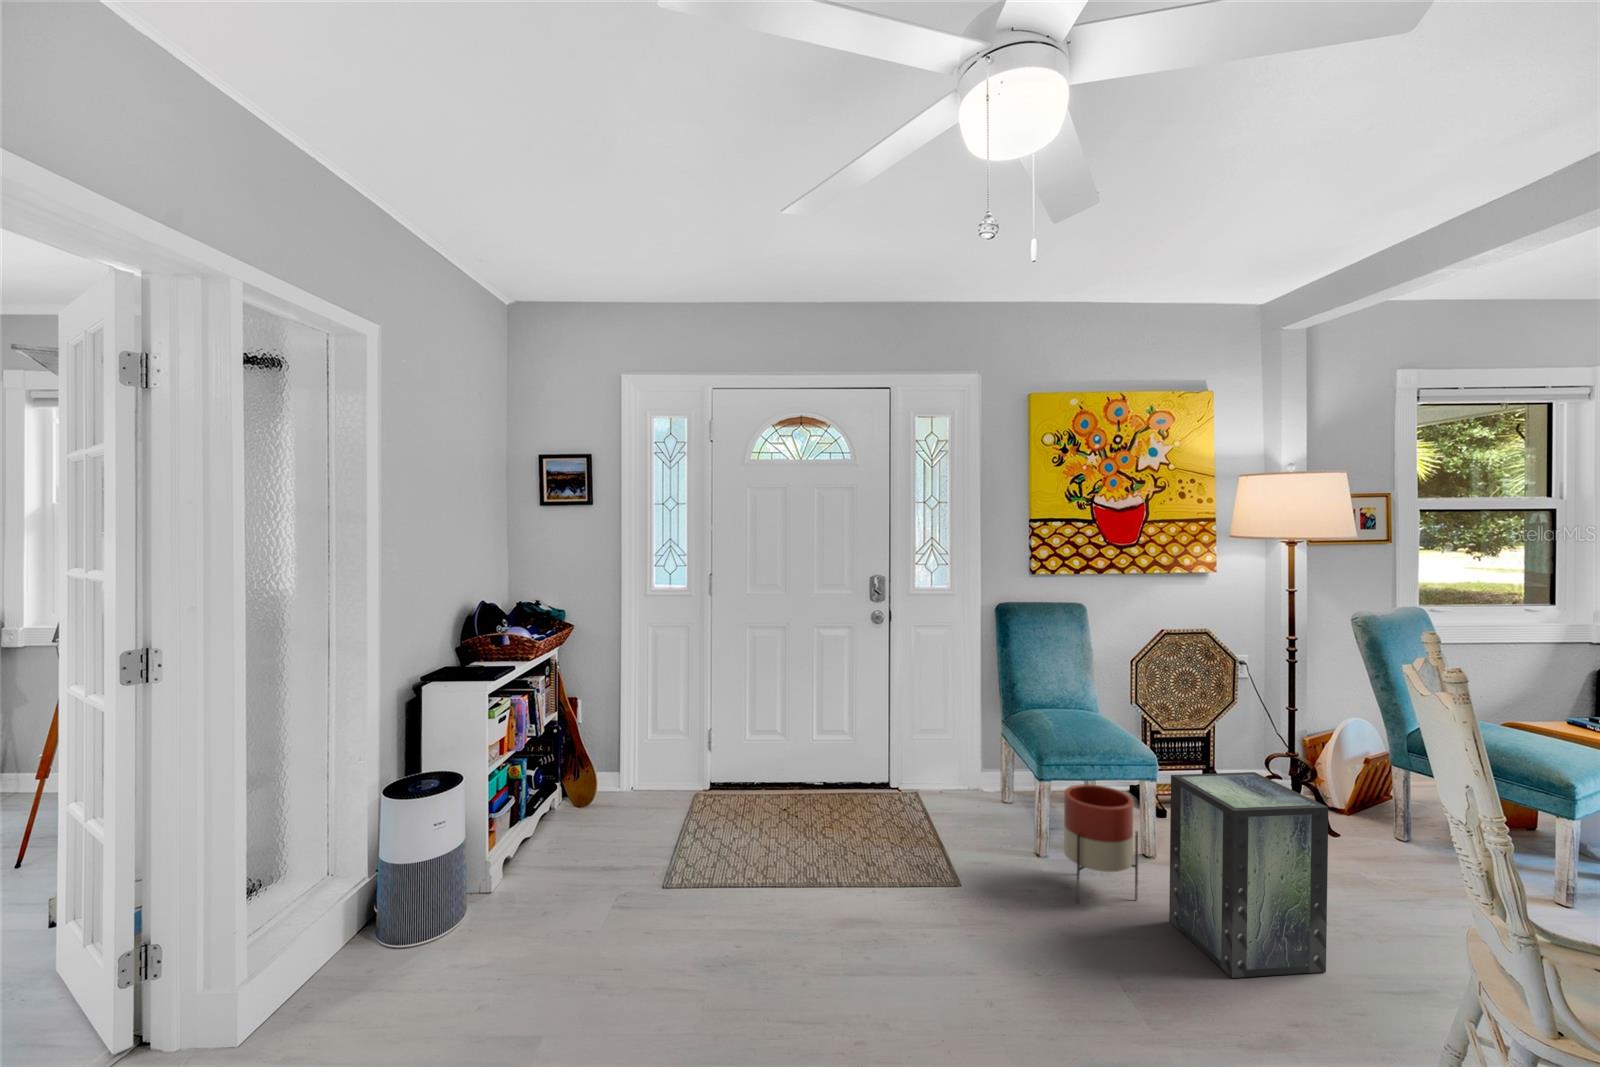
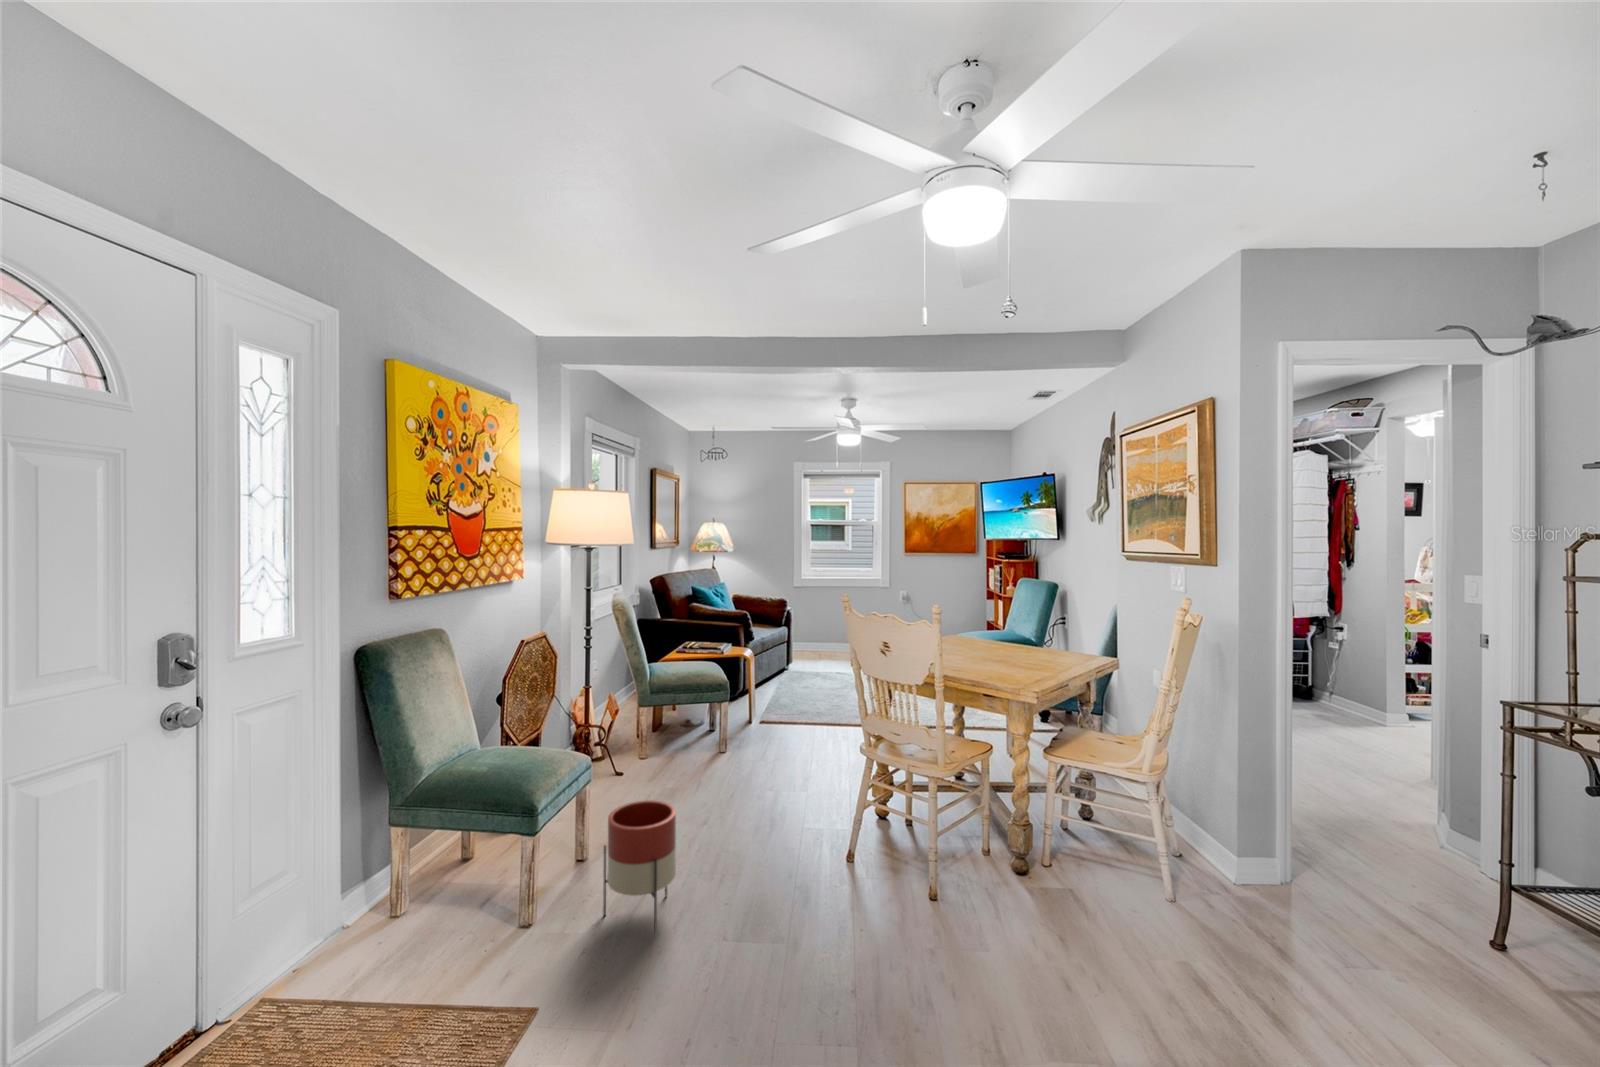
storage box: present [1169,772,1328,978] -> none [704,733,785,891]

